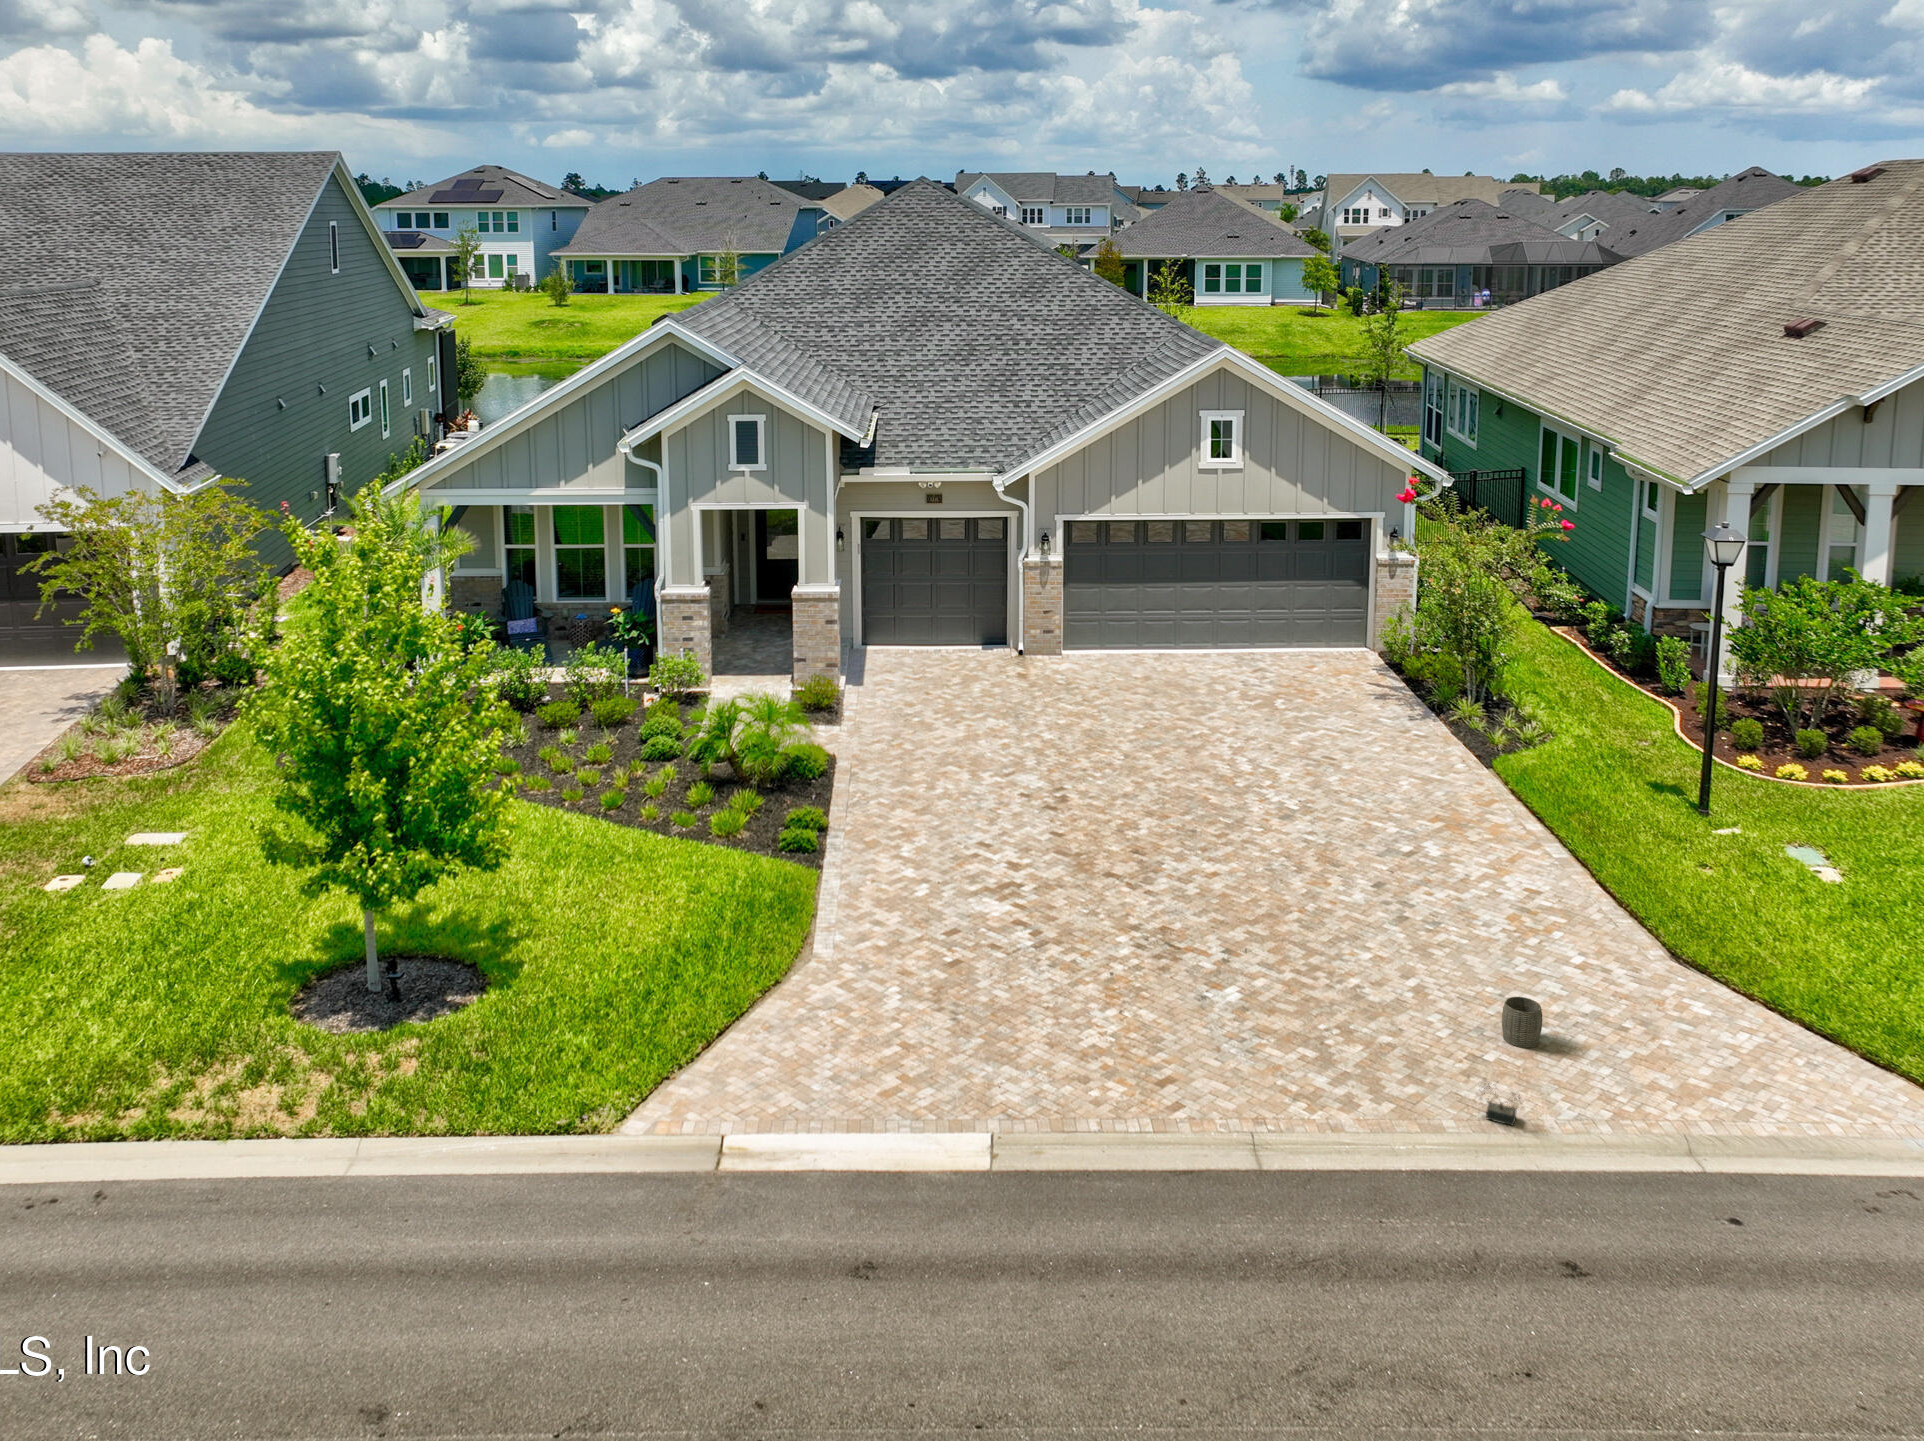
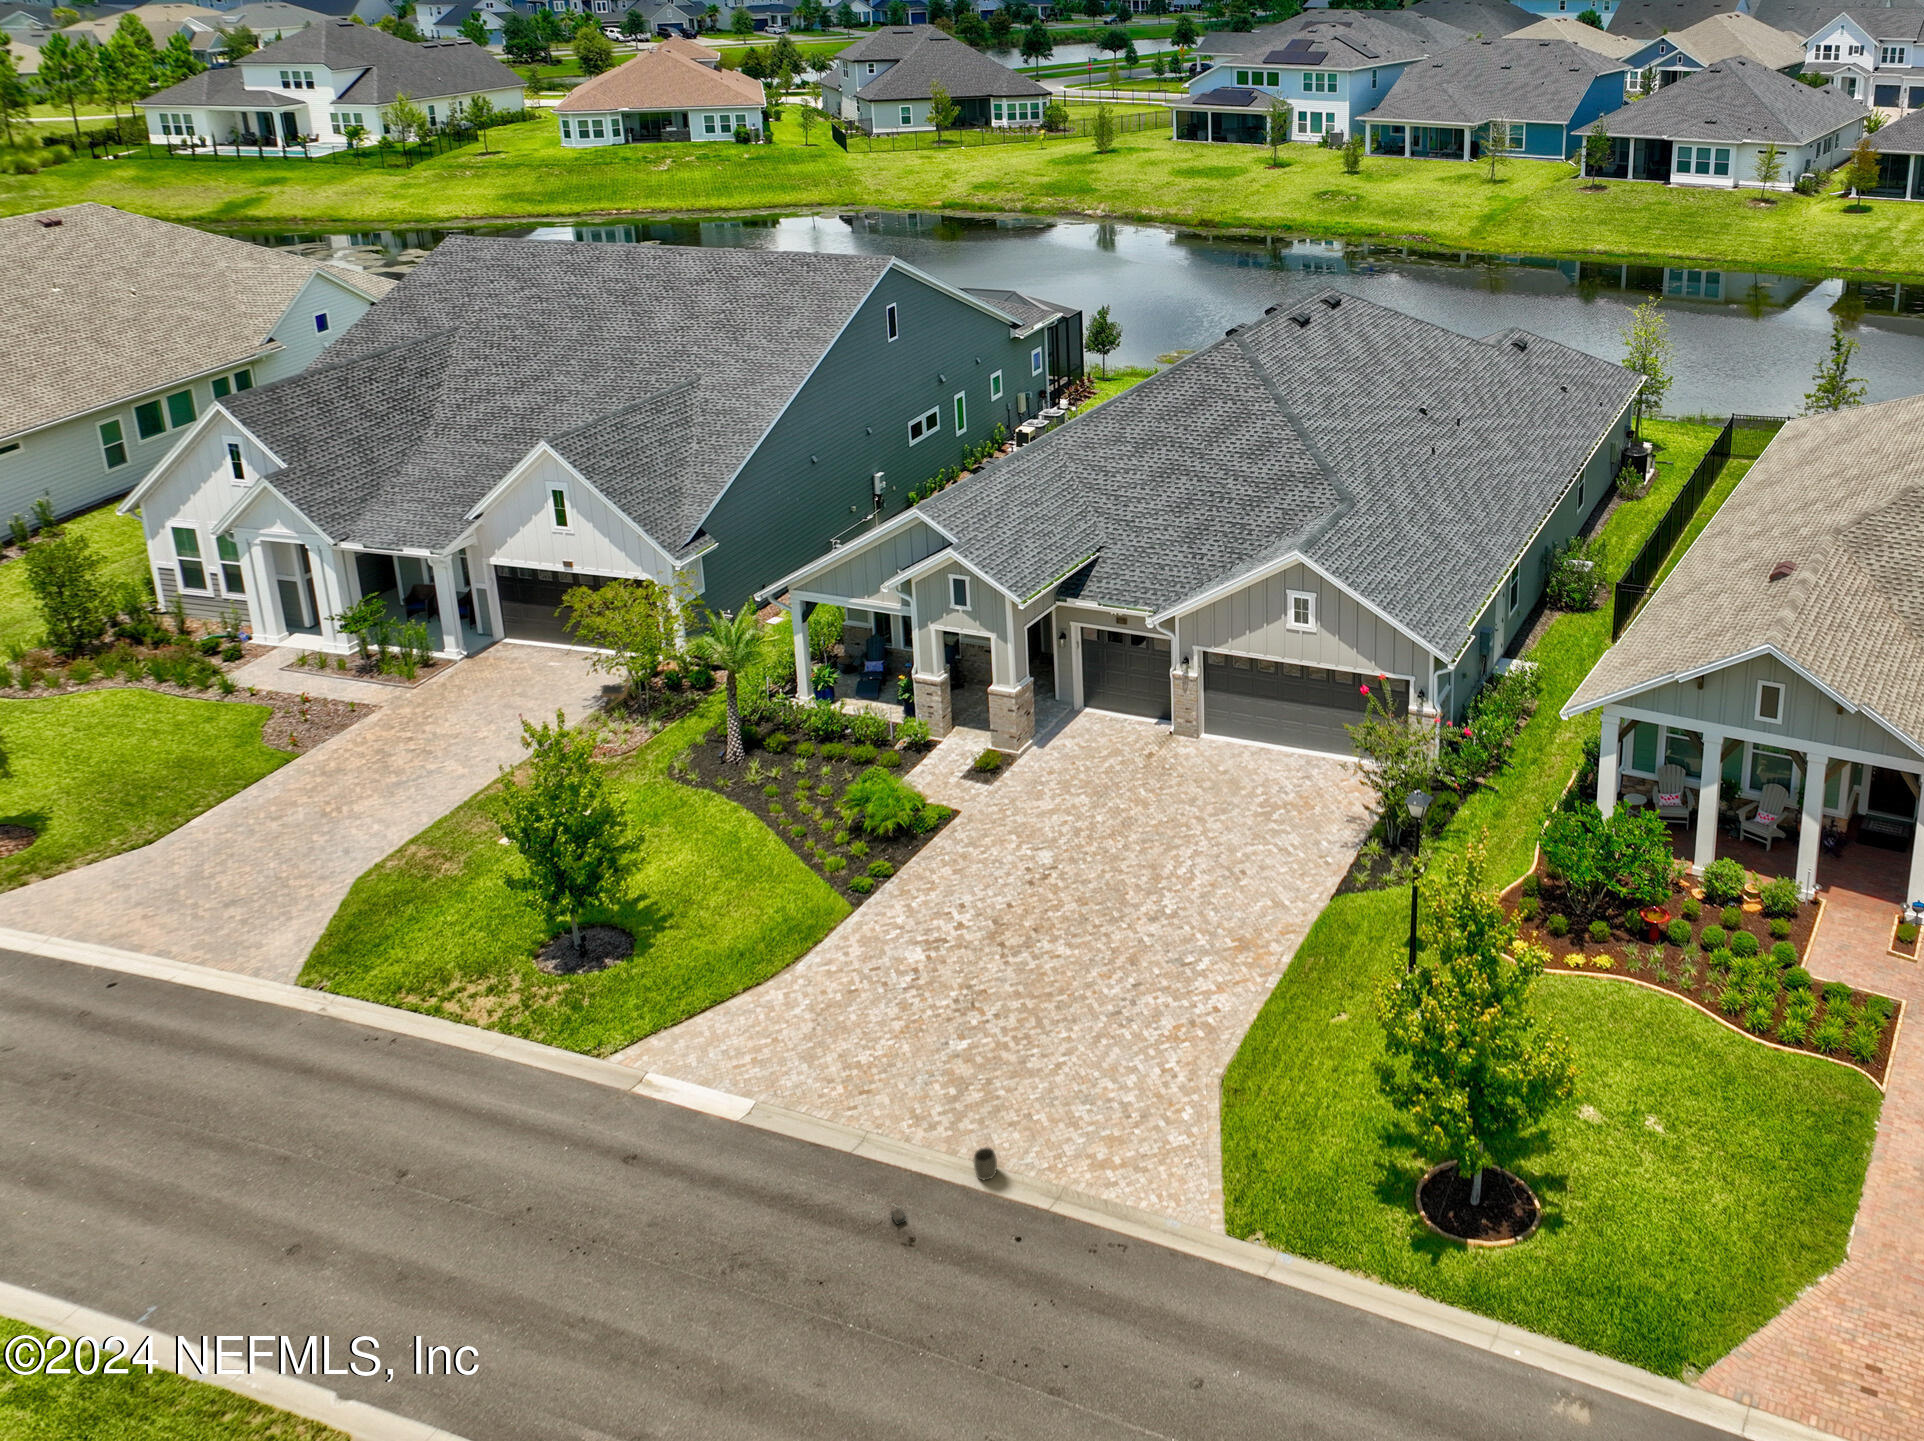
lounge chair: none [74,650,143,718] -> present [601,671,634,710]

